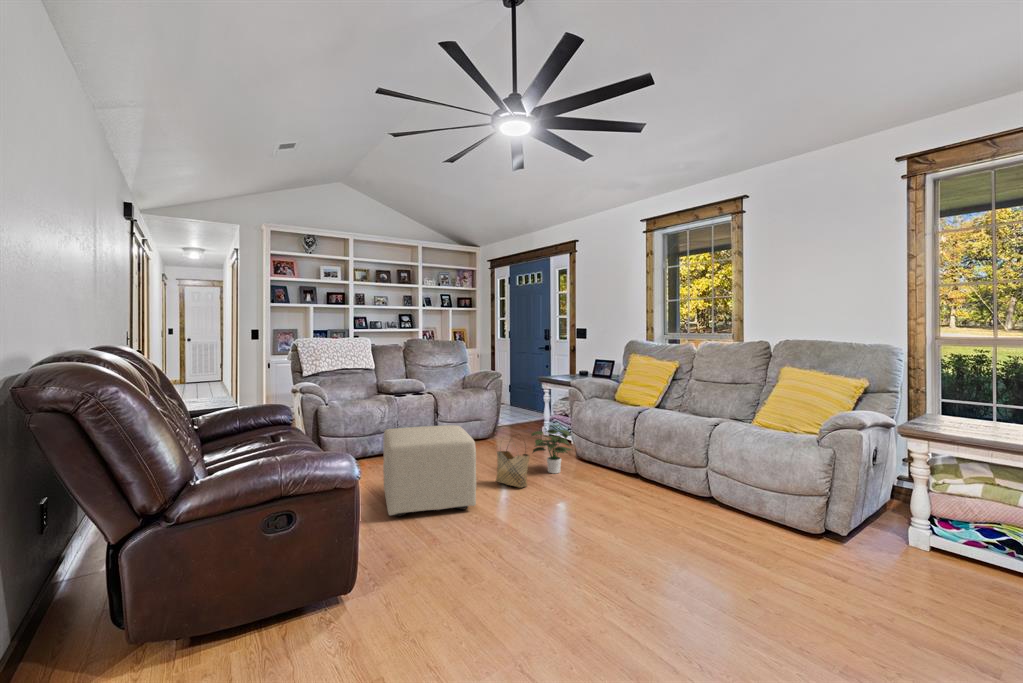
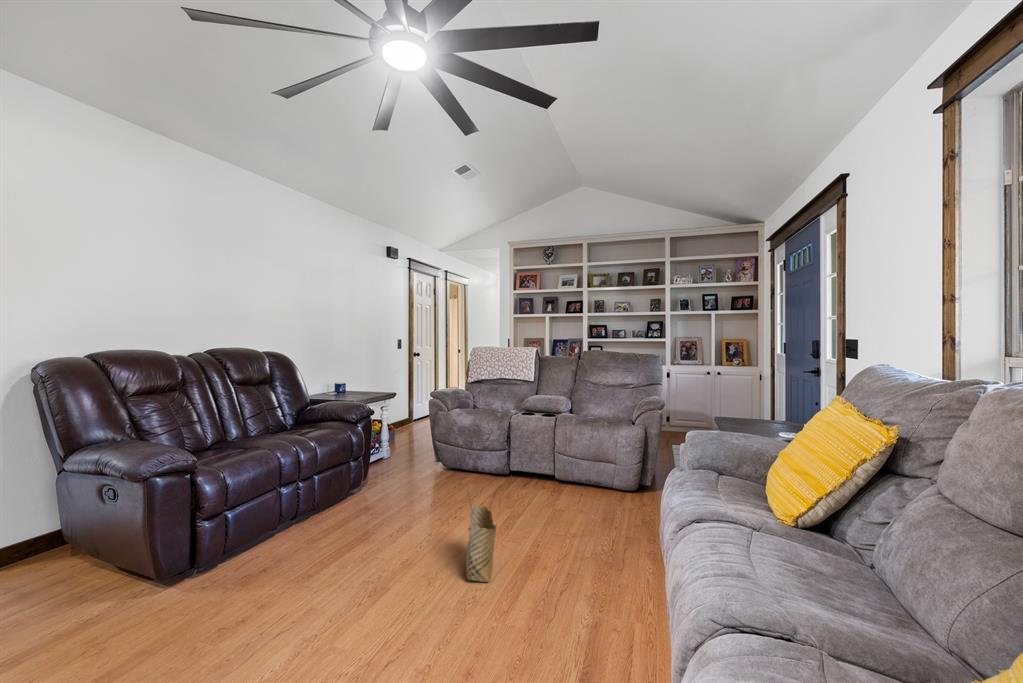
ottoman: present [383,425,476,516] -> none [273,442,433,579]
potted plant: present [531,425,571,474] -> none [549,488,633,582]

